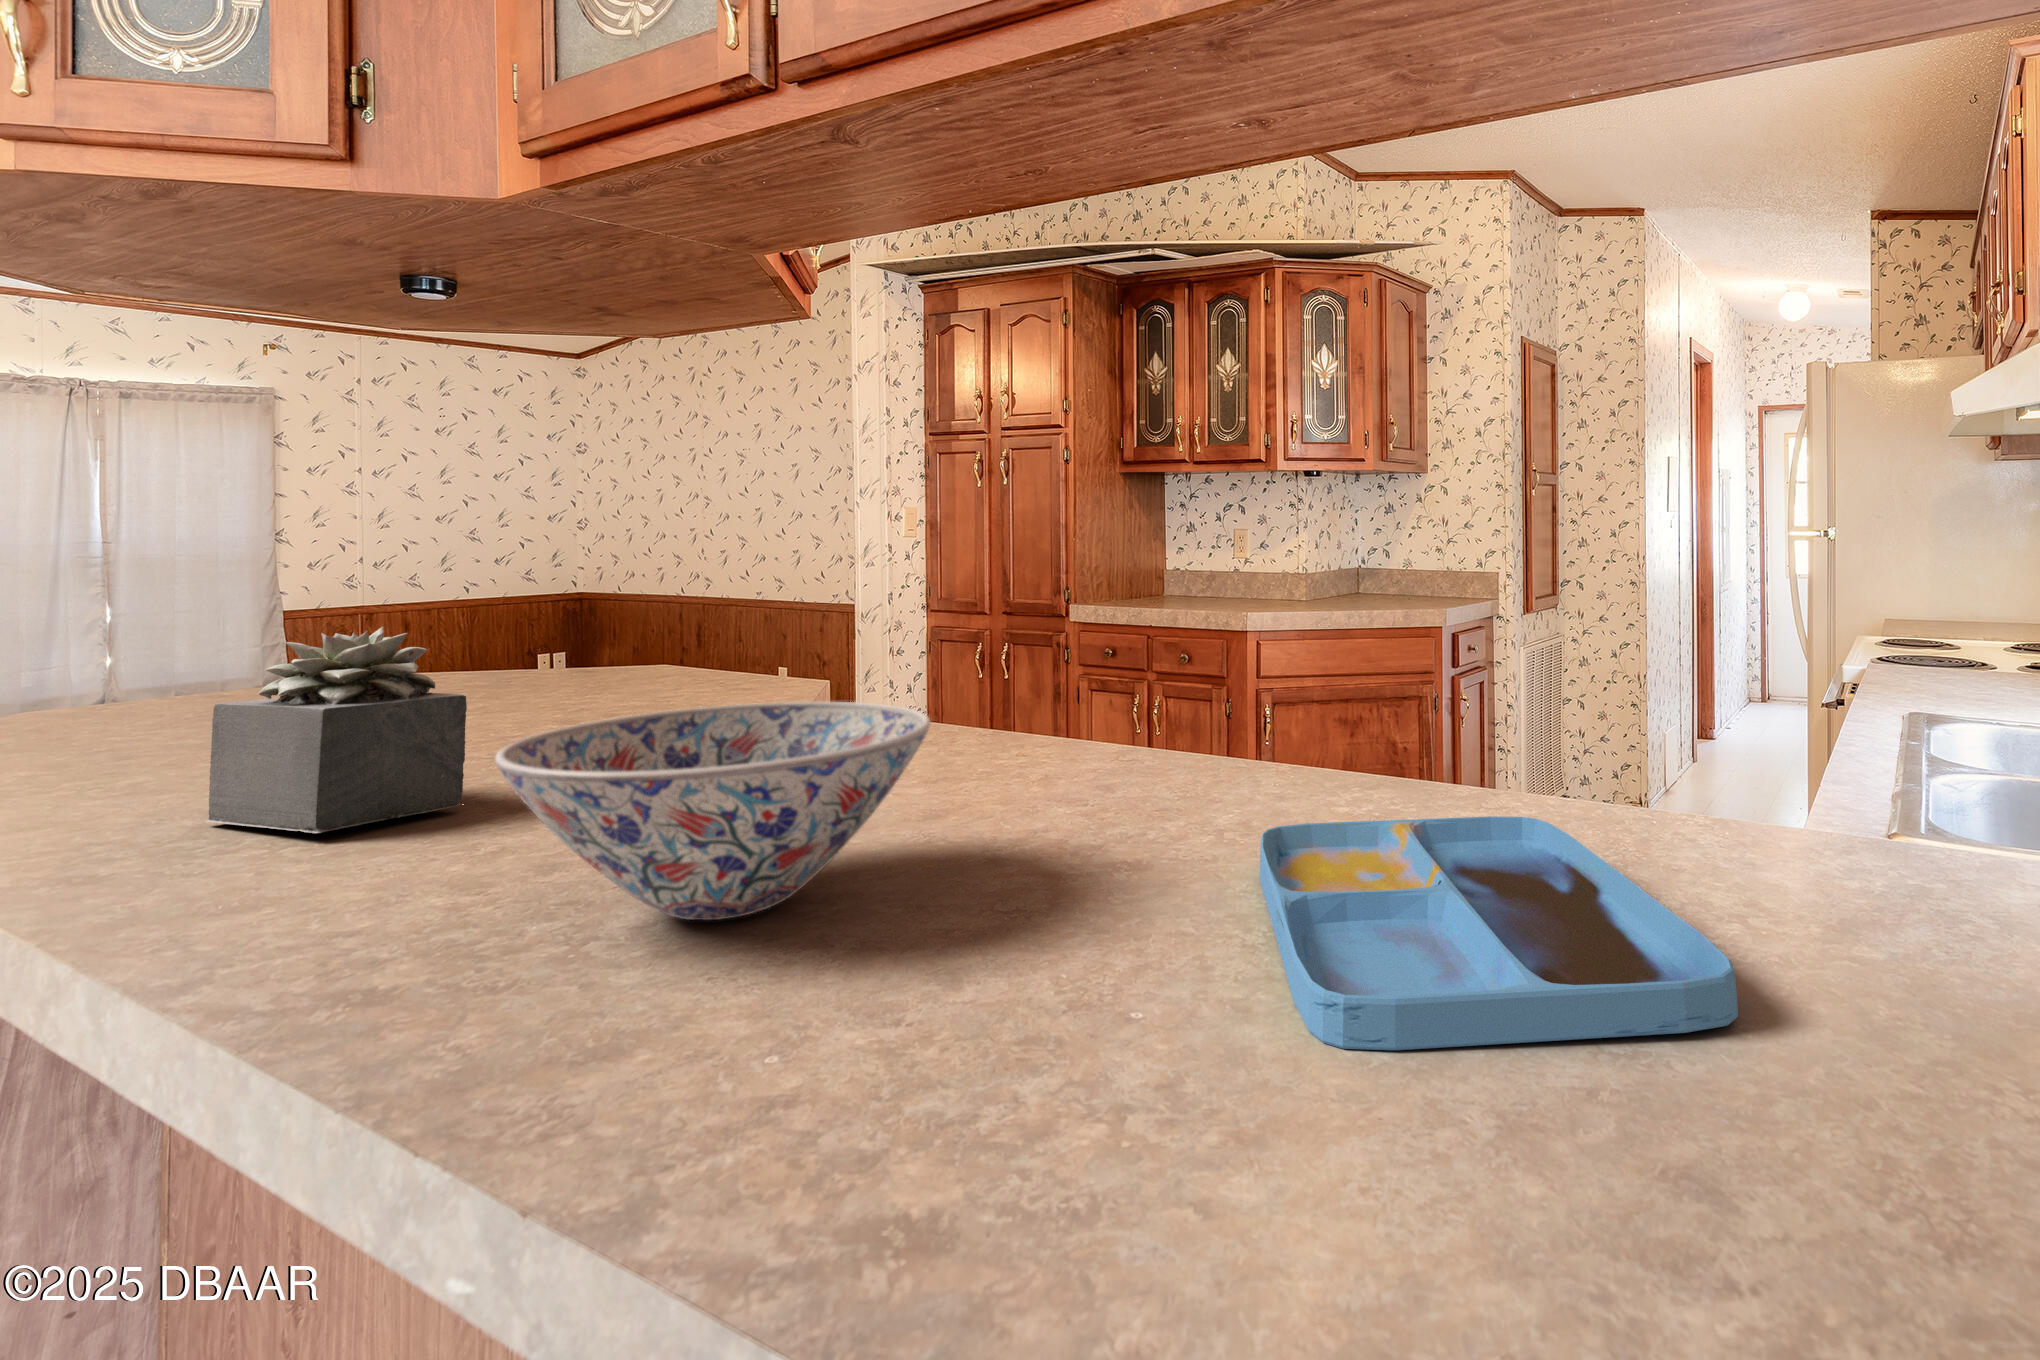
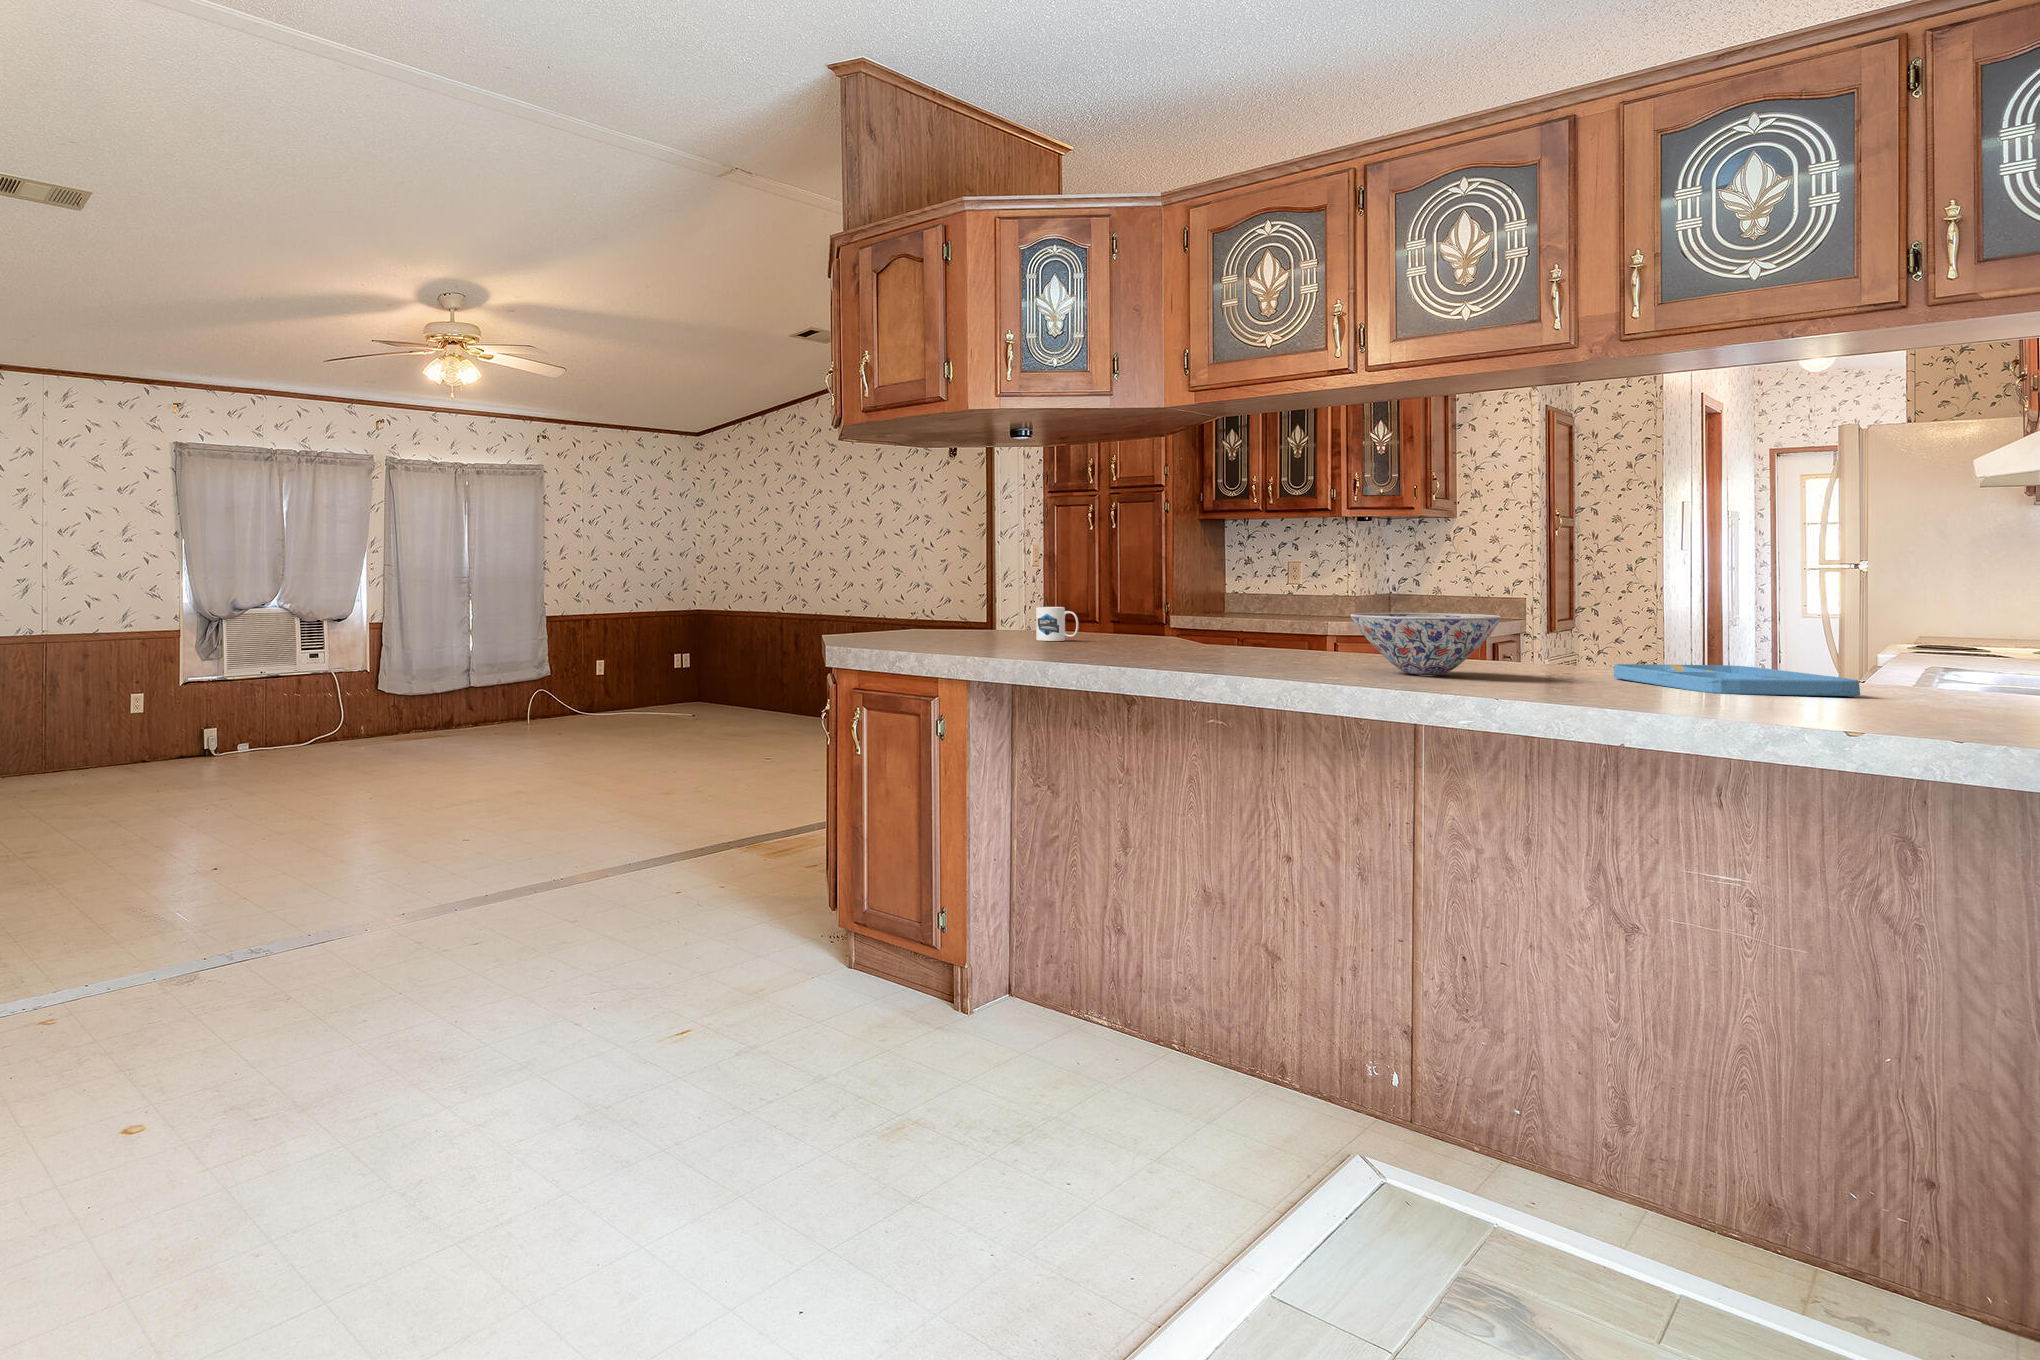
succulent plant: present [205,626,467,833] -> none [1131,587,1213,658]
mug: none [527,630,605,700] -> present [1036,607,1079,641]

